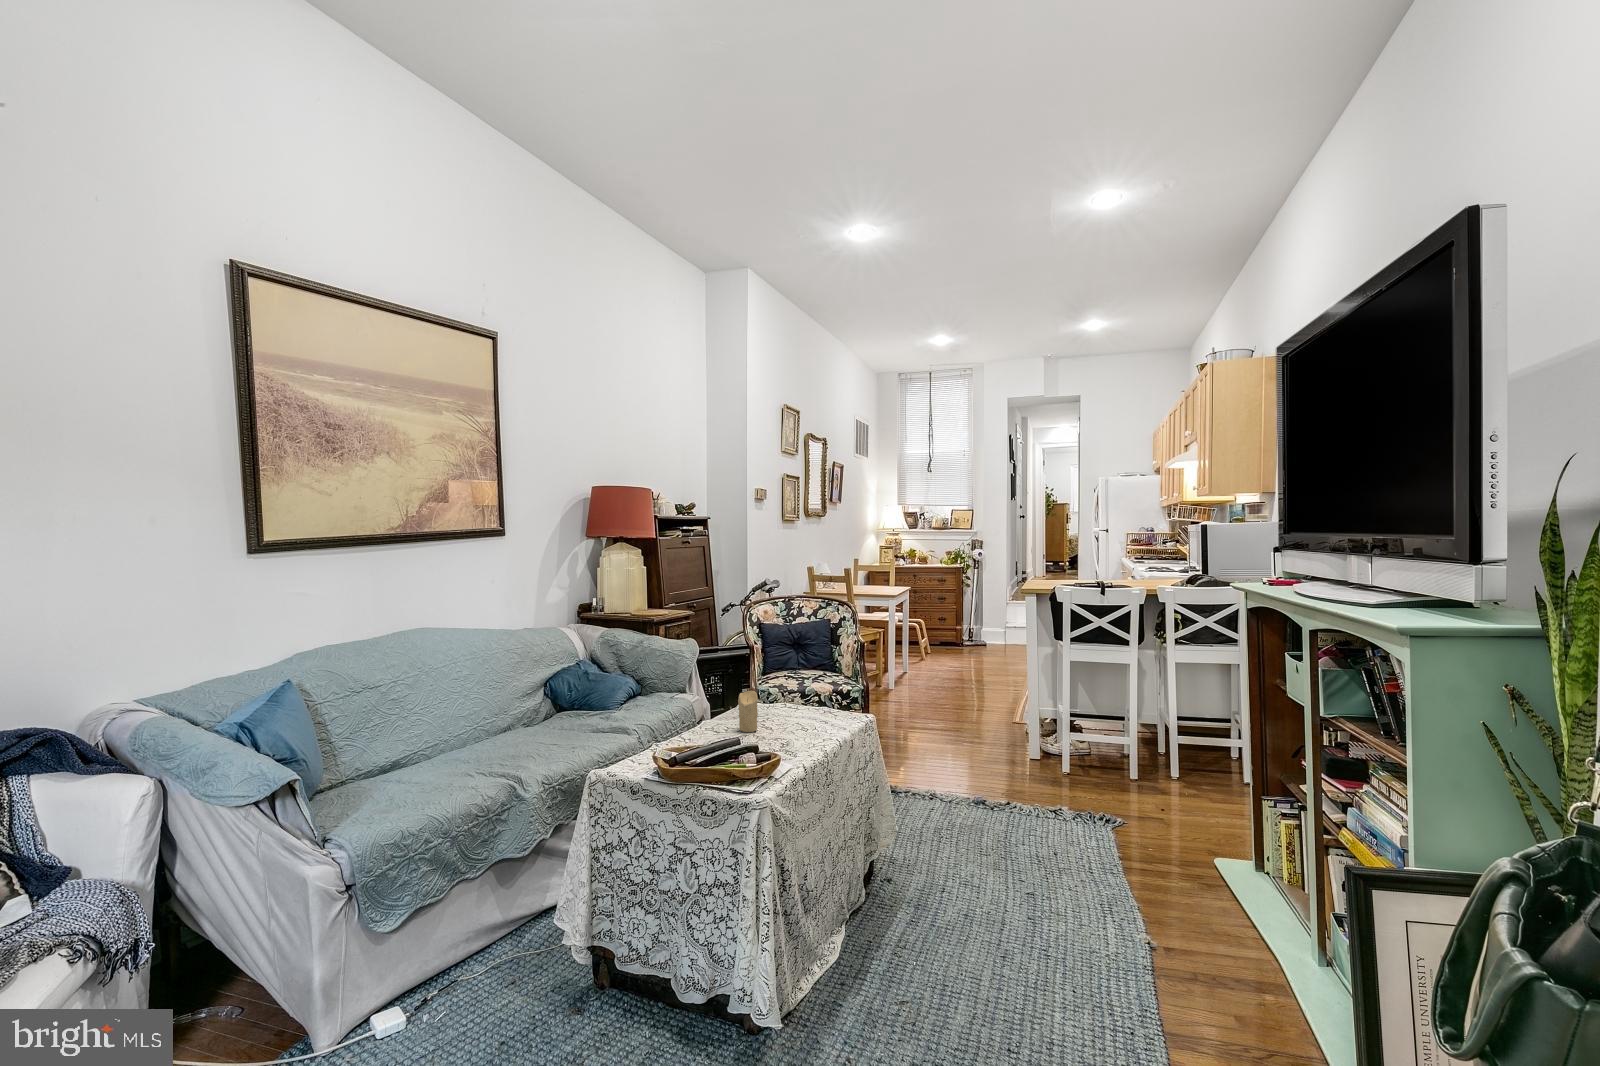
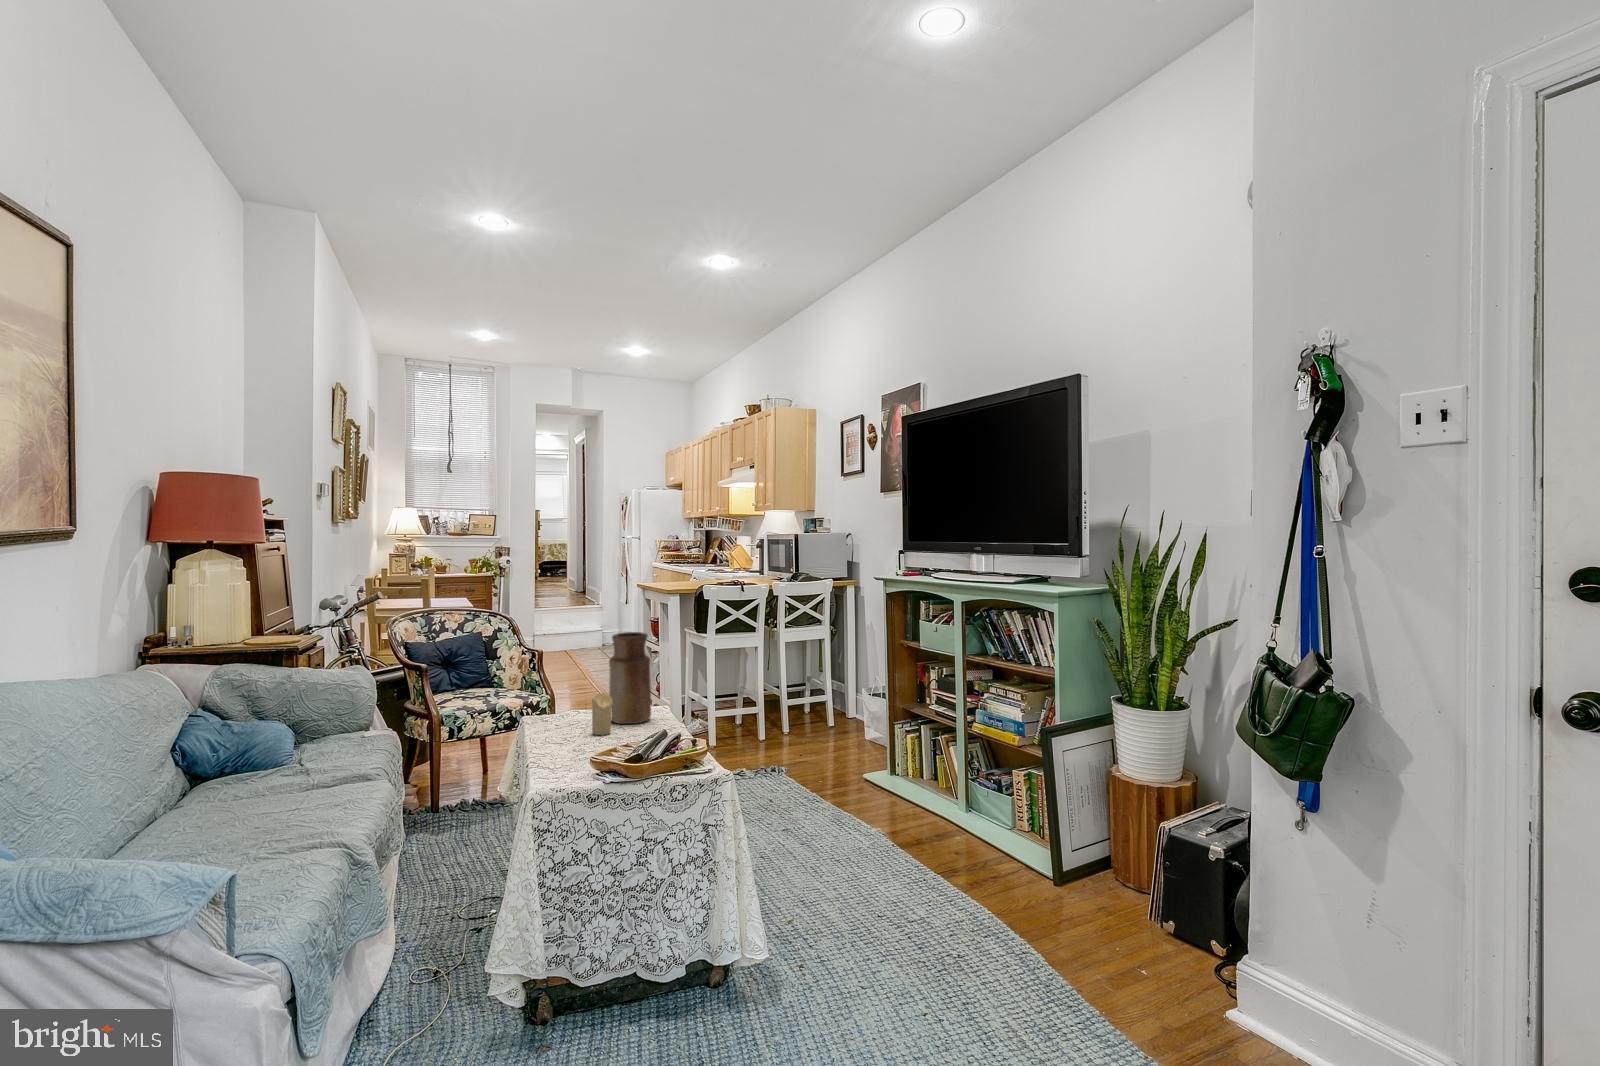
vase: none [784,632,827,728] -> present [609,632,651,724]

